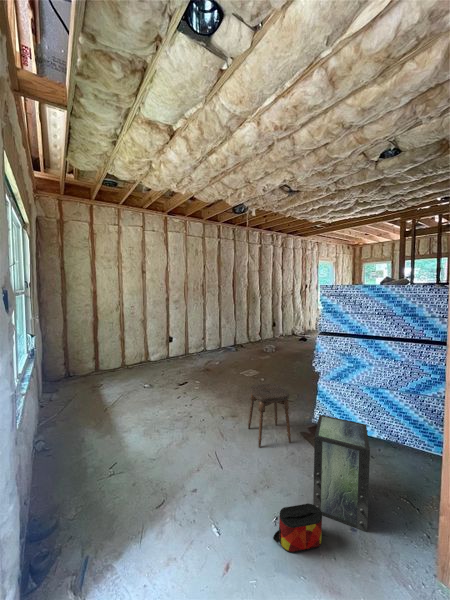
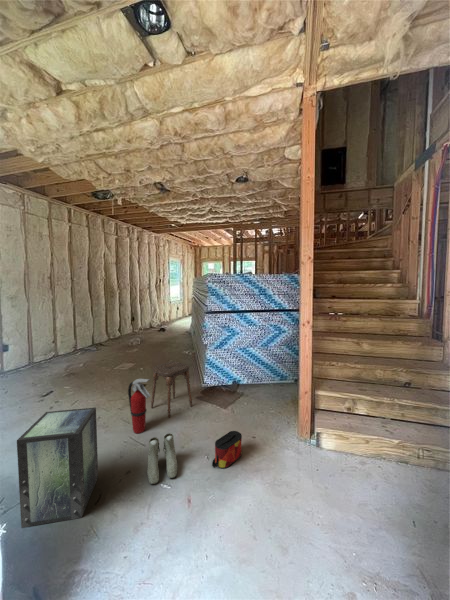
fire extinguisher: none [217,397,235,453] -> present [128,379,150,433]
storage box: present [313,415,370,532] -> present [17,408,98,528]
boots: none [202,468,238,526] -> present [147,433,177,484]

